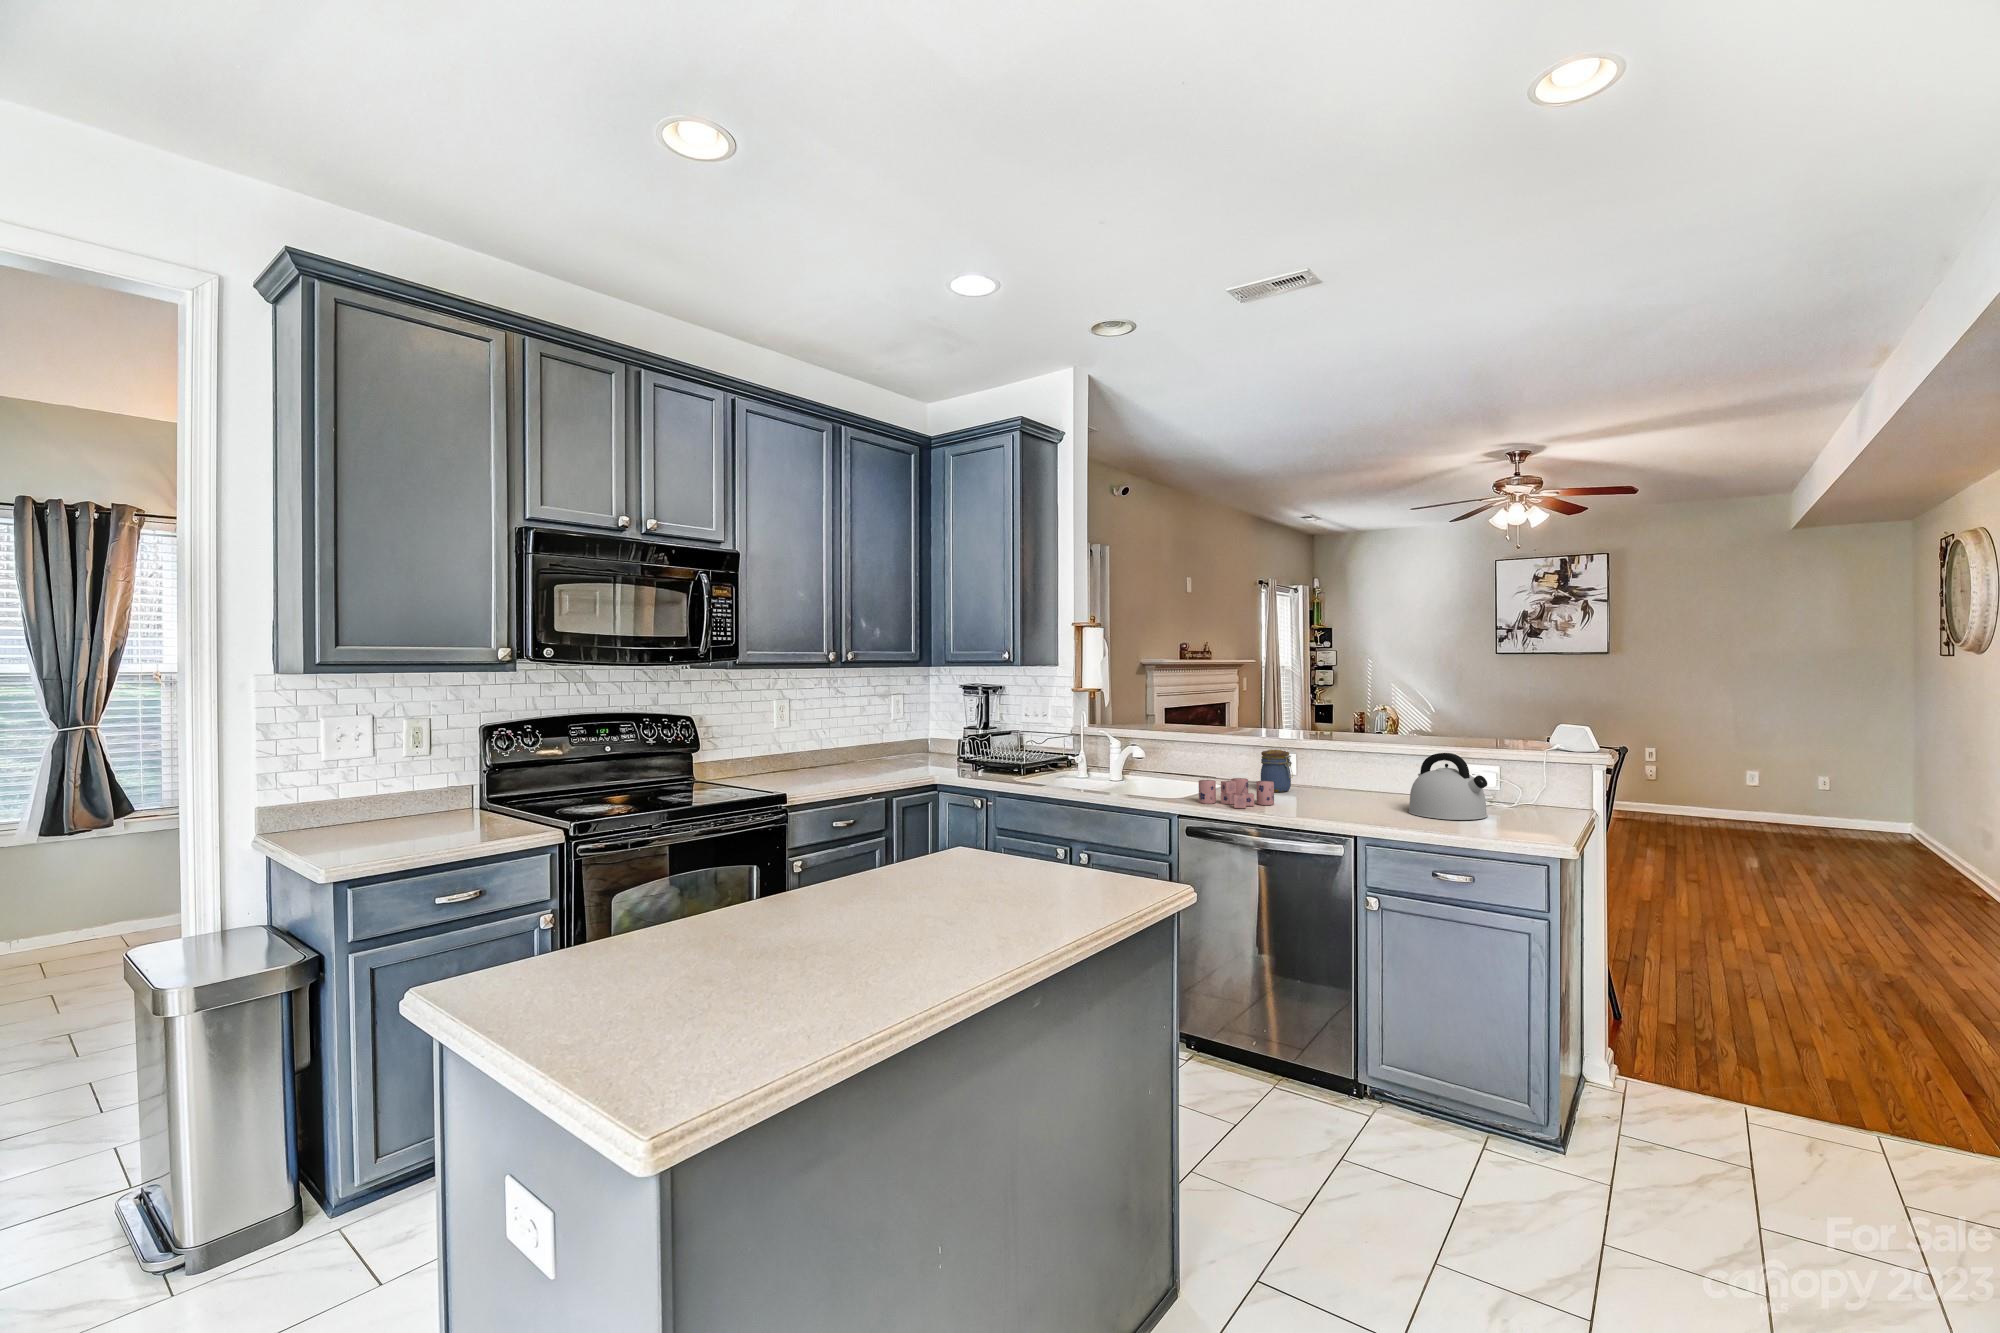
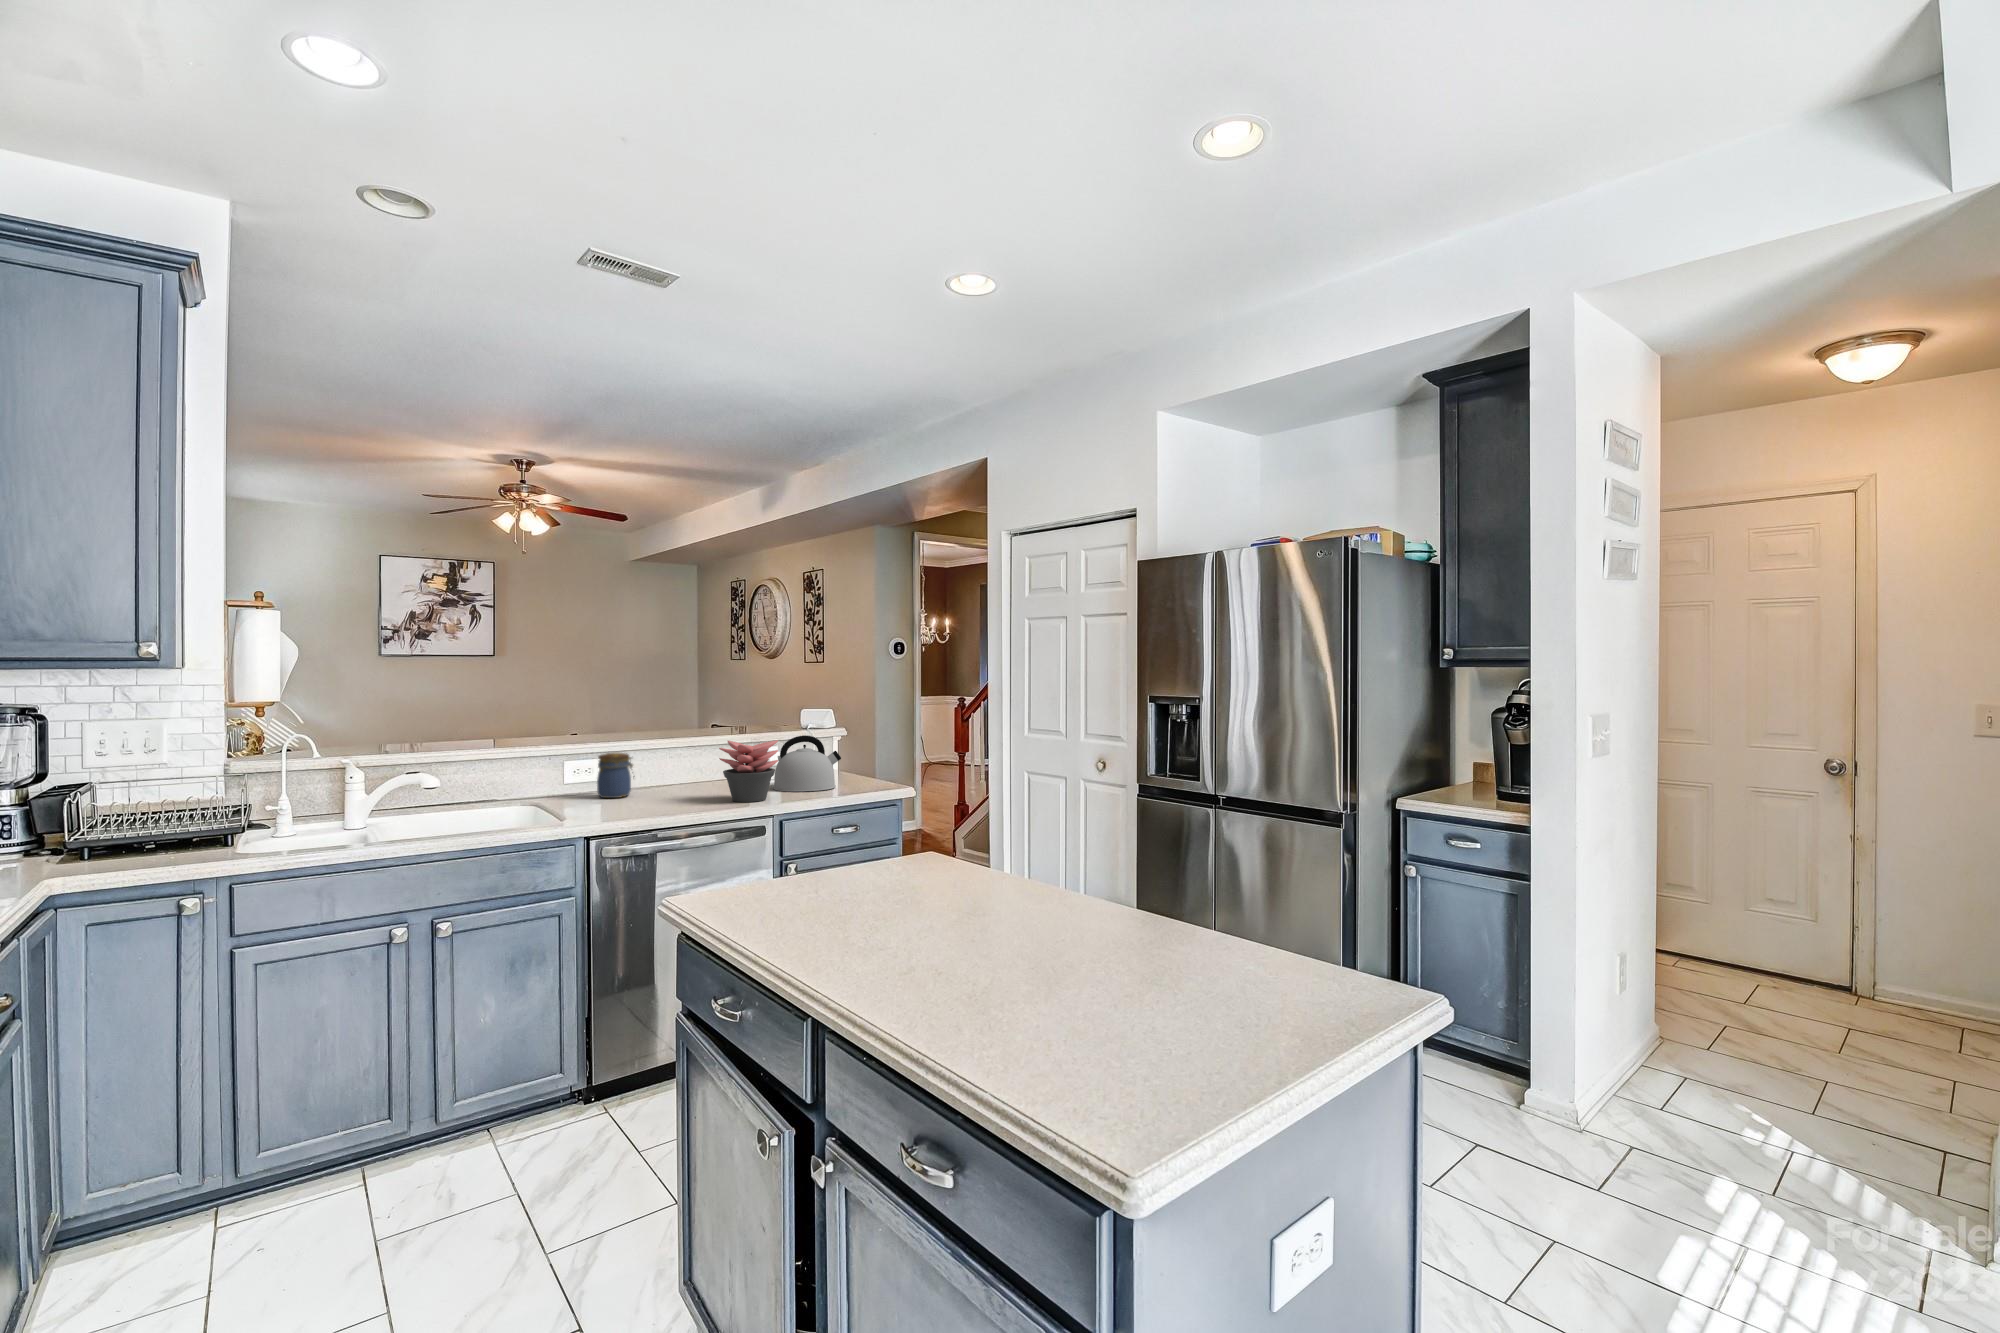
succulent plant: none [1311,748,1370,815] -> present [719,740,778,802]
candle: present [1199,778,1274,808] -> none [610,781,680,816]

